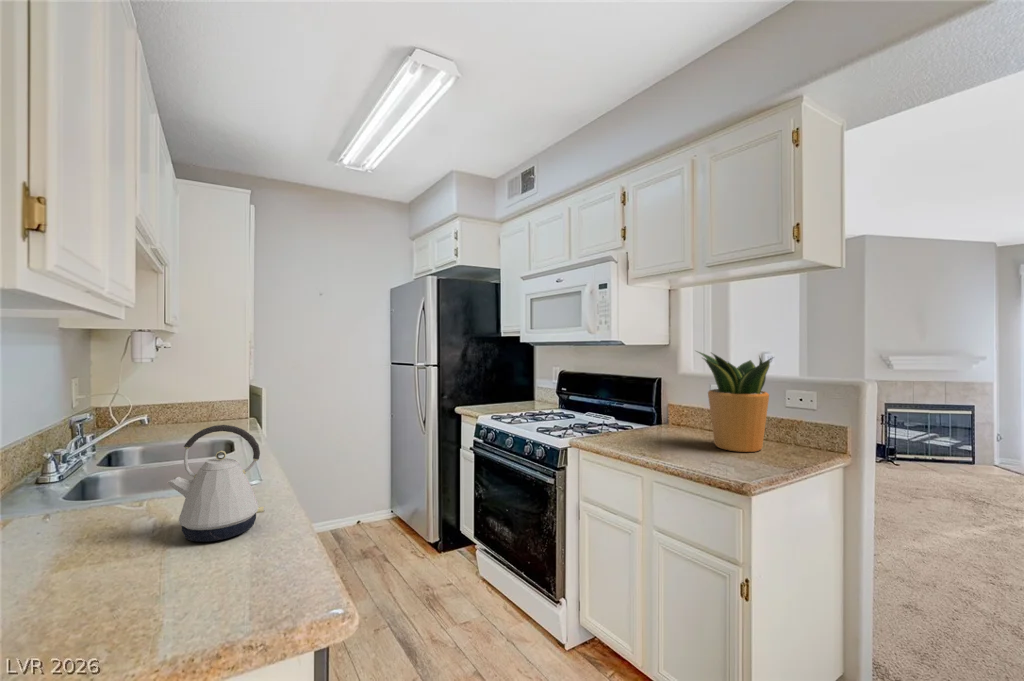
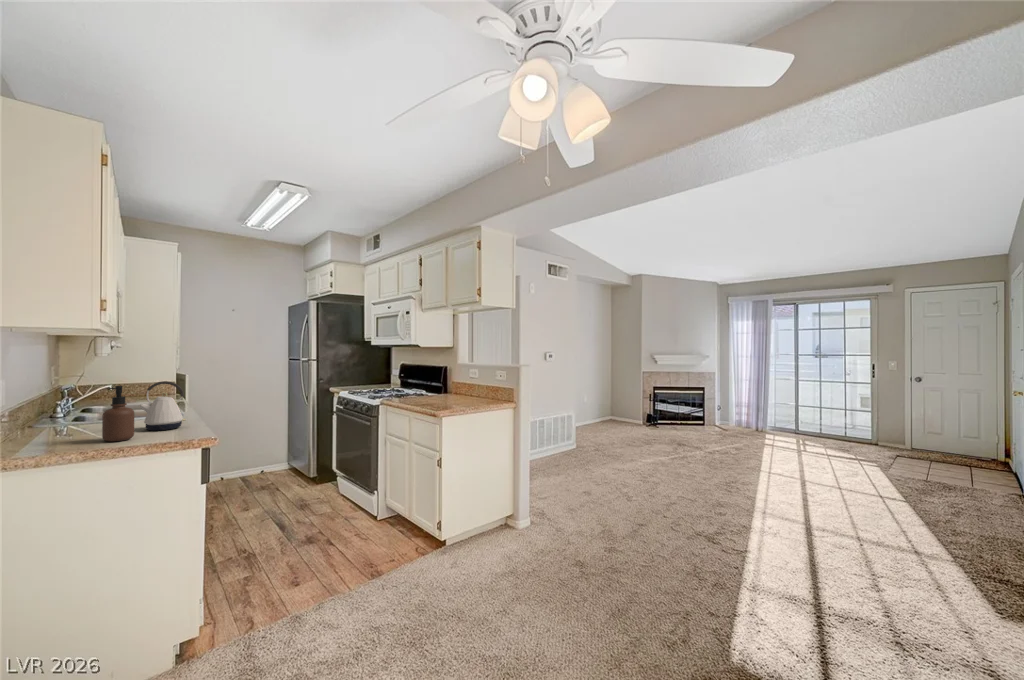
potted plant: present [698,352,771,452] -> none [442,350,480,402]
soap dispenser: none [64,451,146,607] -> present [102,386,134,442]

